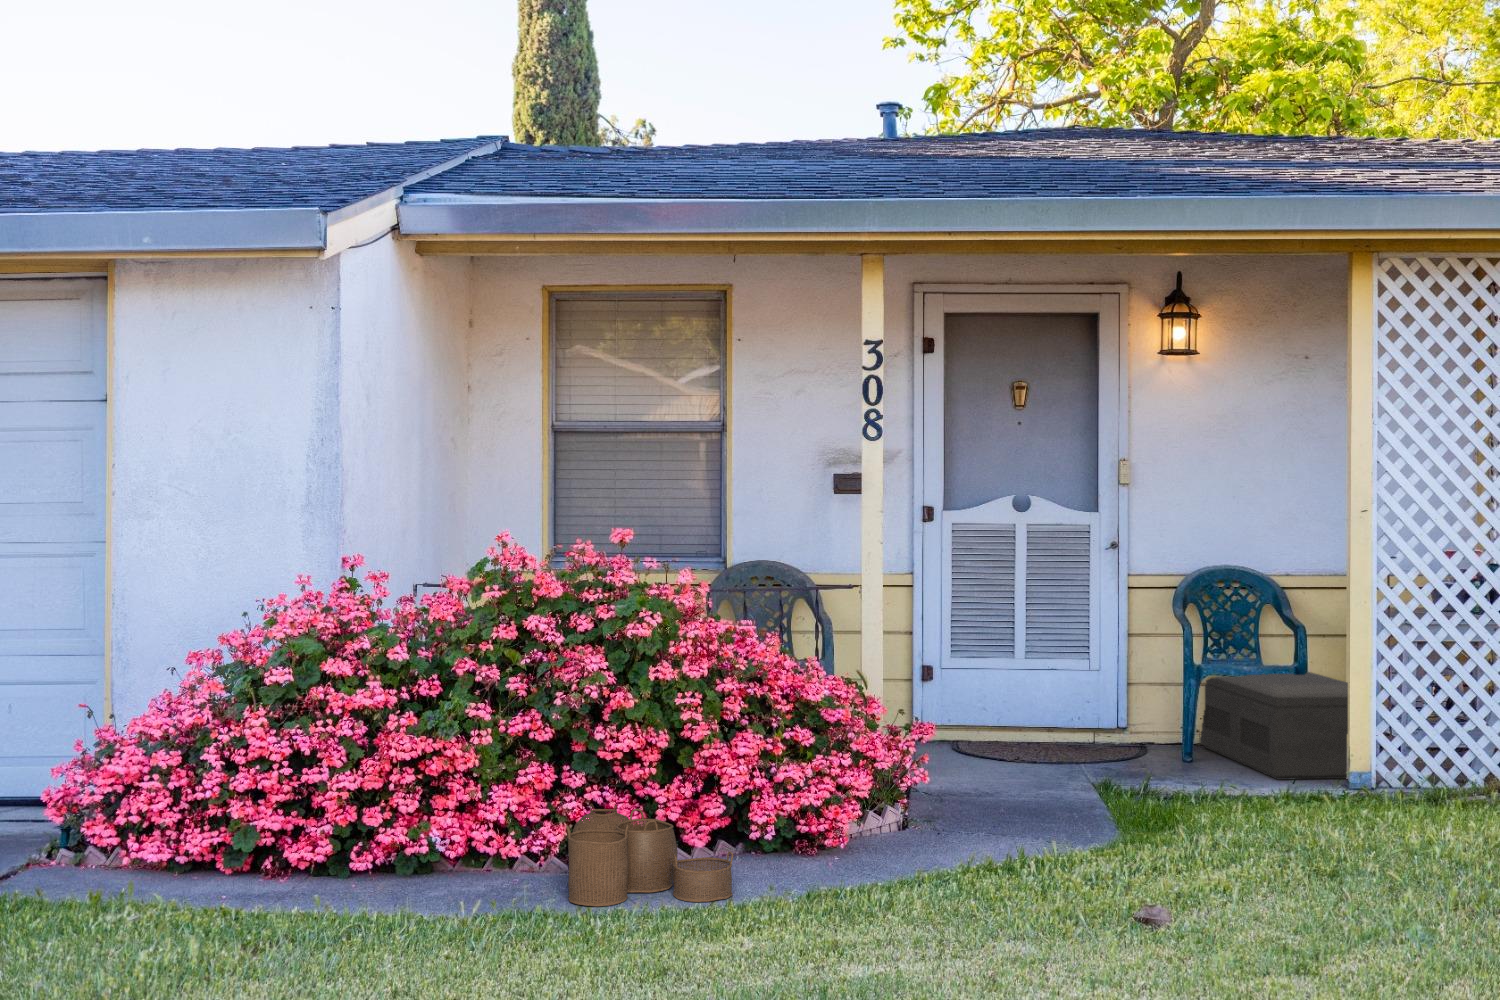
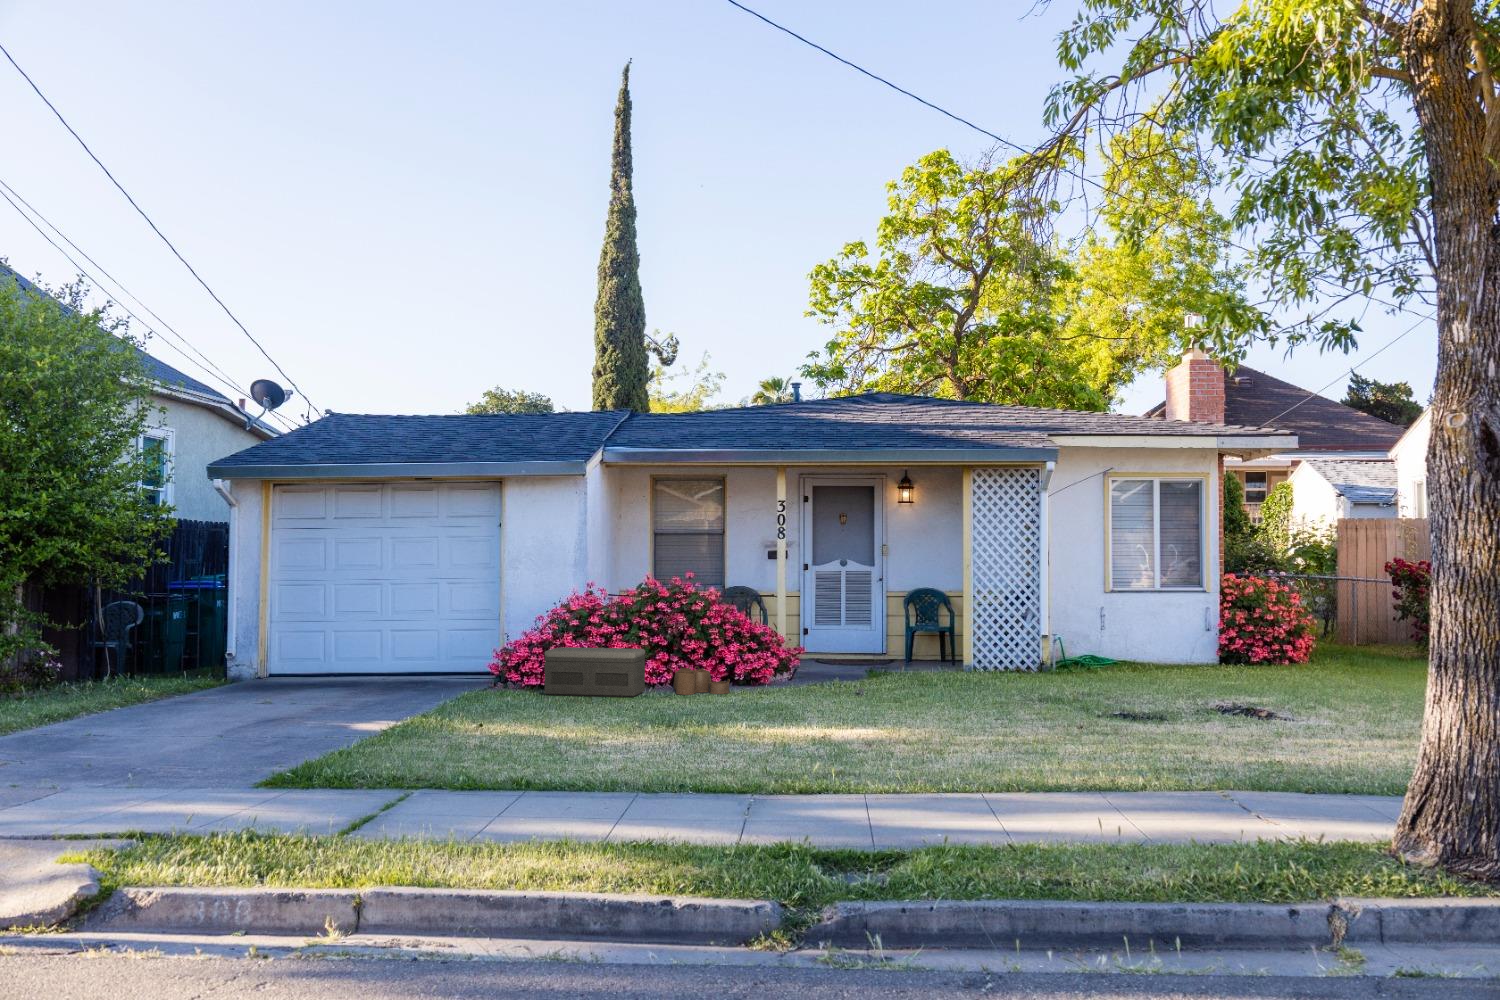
storage bench: present [1200,672,1348,780] -> present [545,647,645,697]

